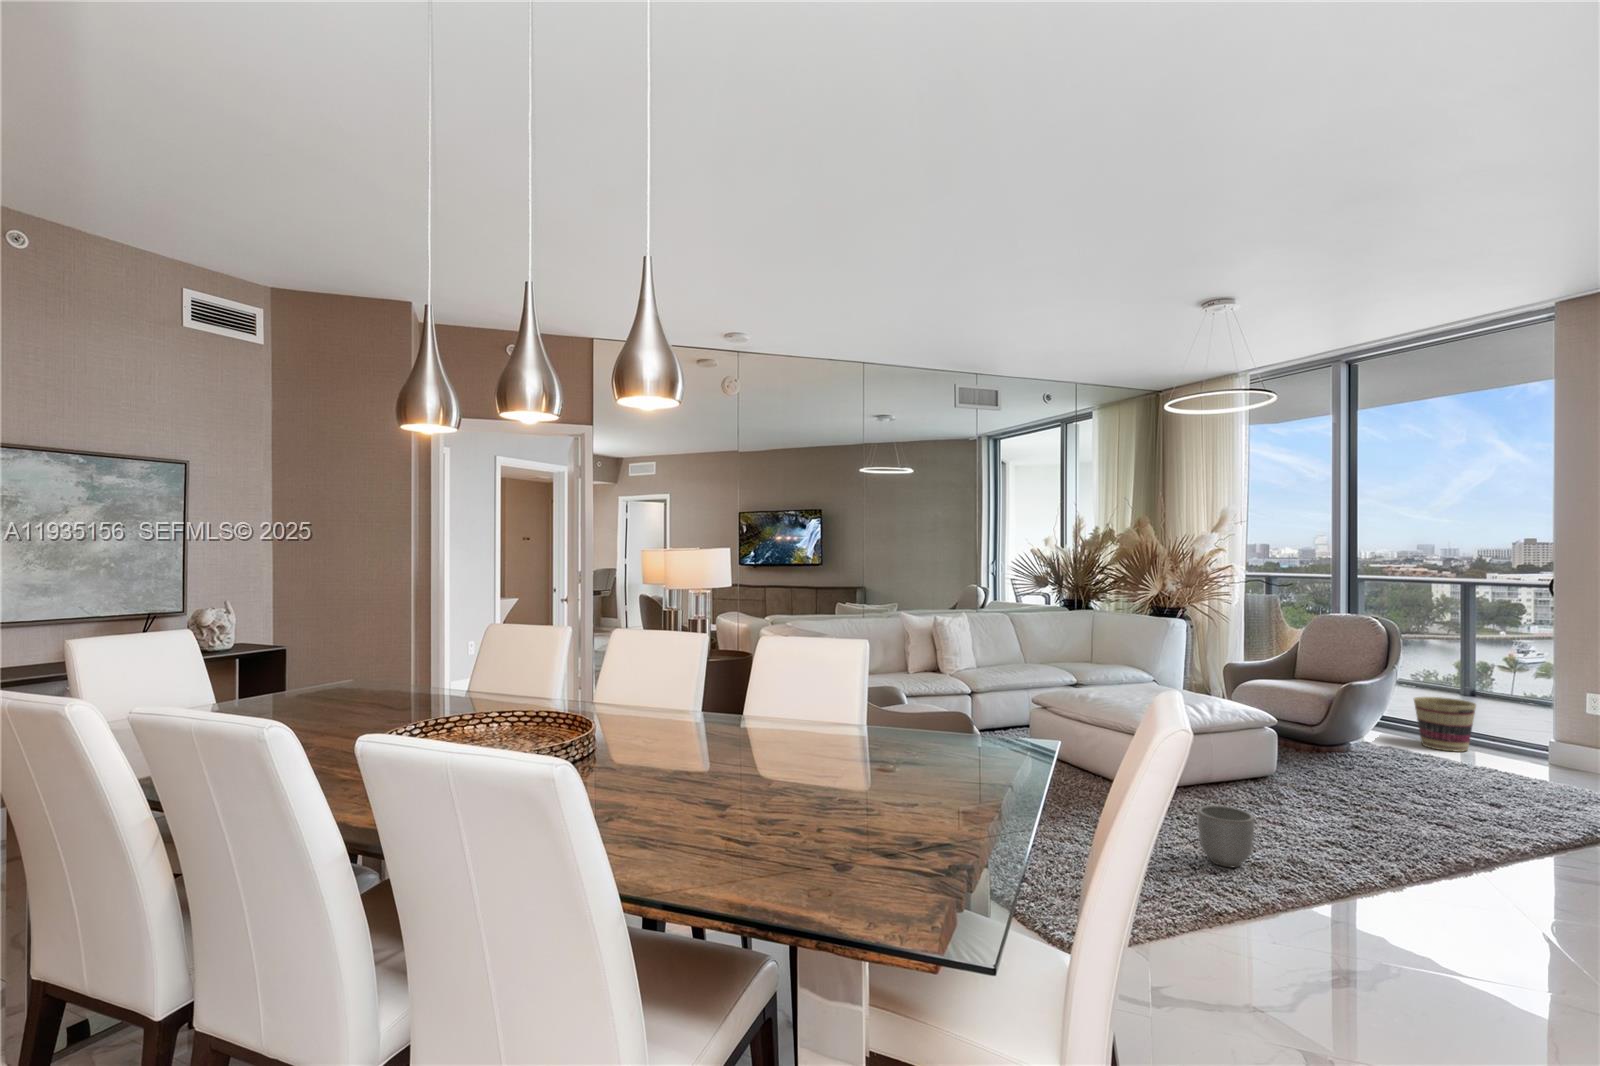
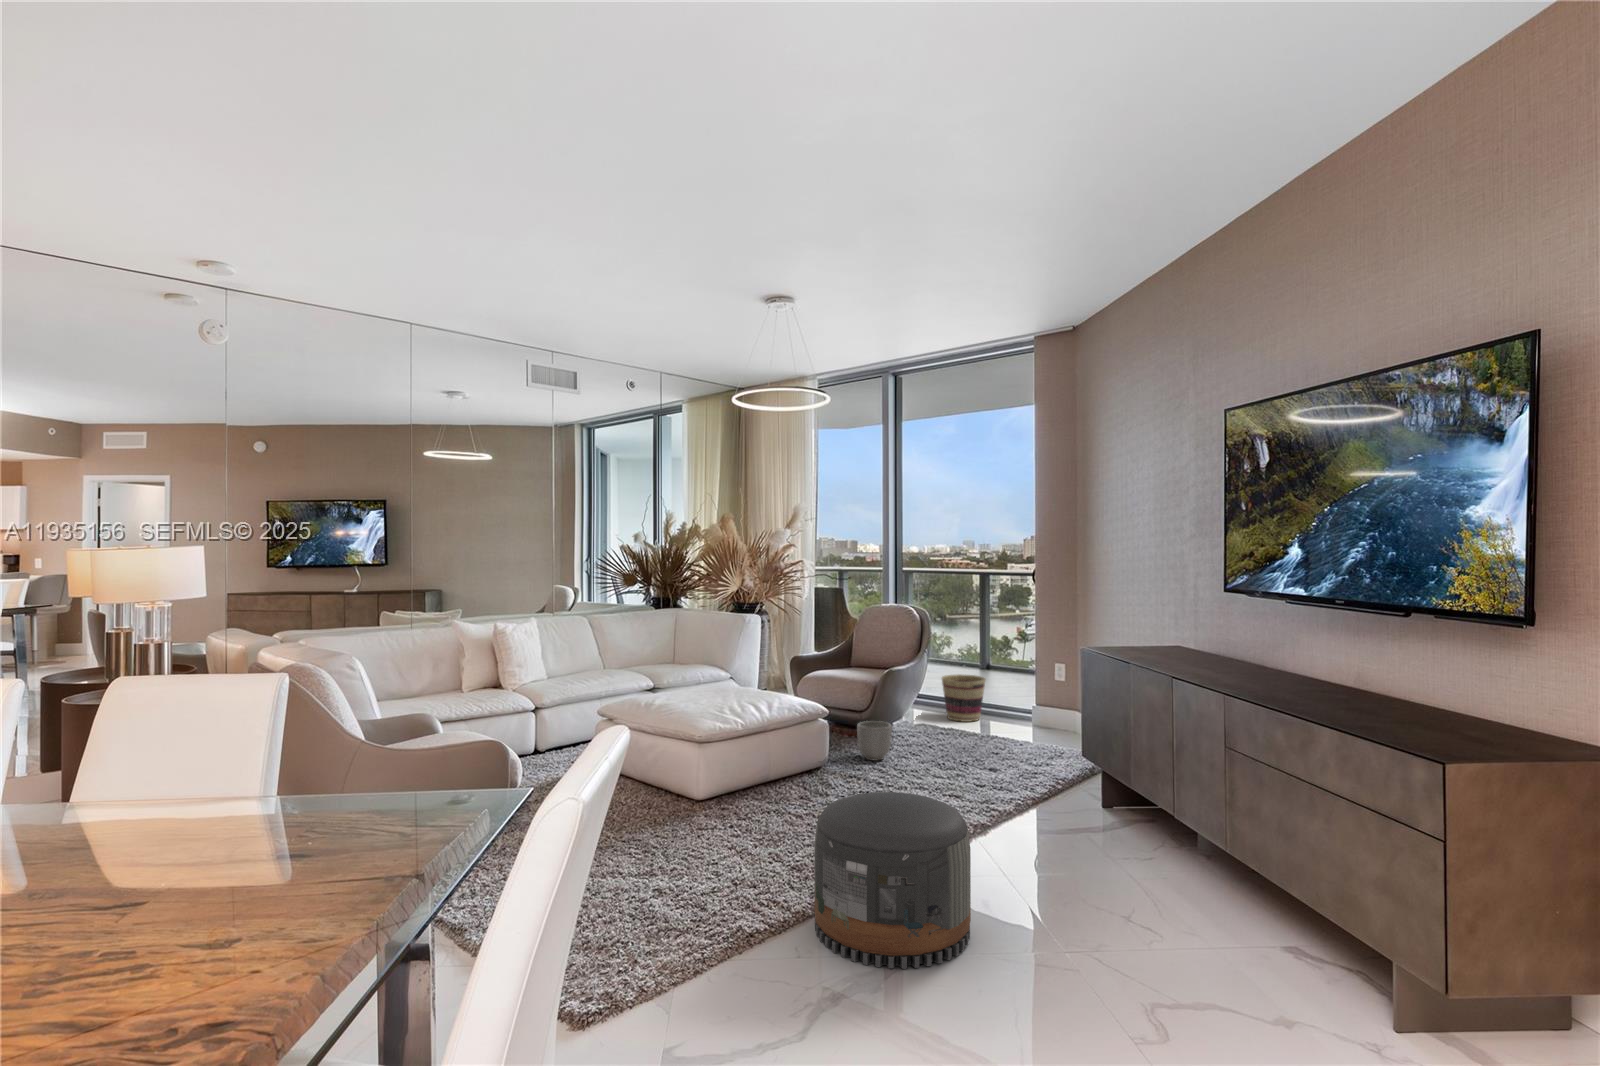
pouf: none [1288,797,1483,981] -> present [814,792,971,969]
planter: present [1197,805,1255,867] -> present [857,721,892,761]

